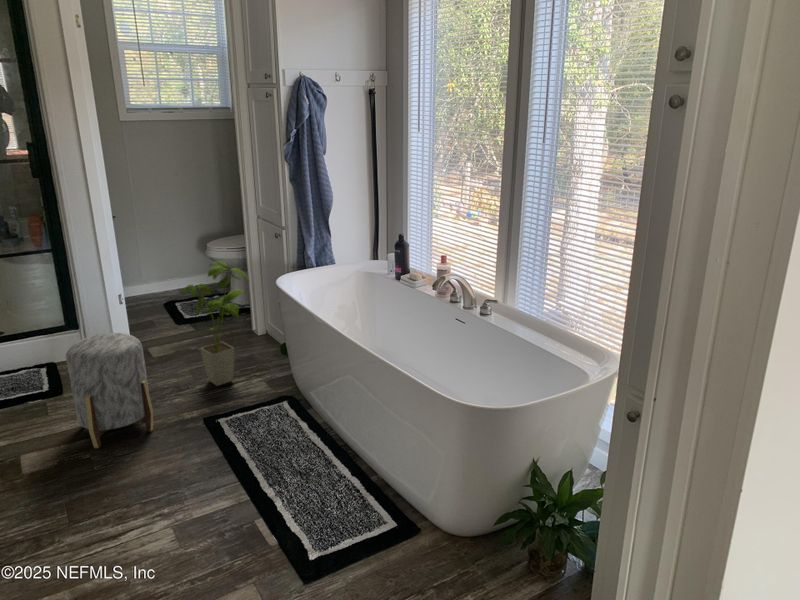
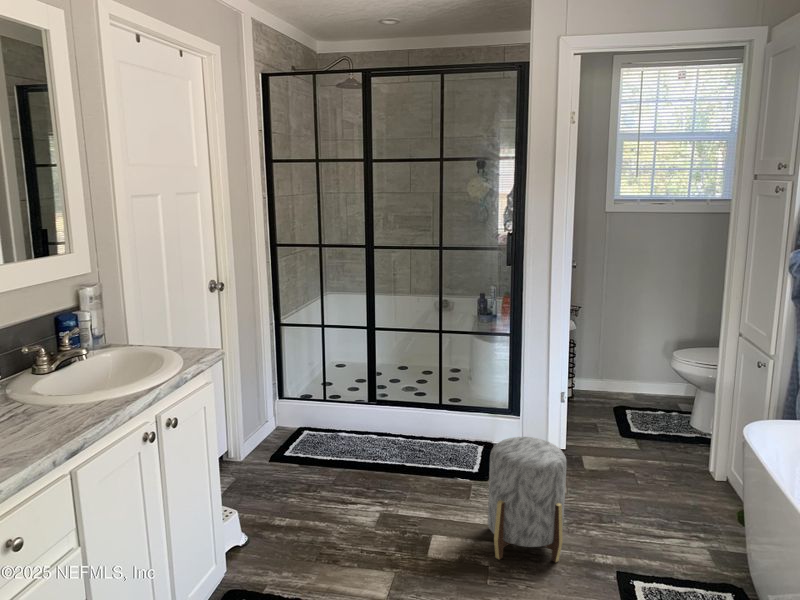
house plant: present [182,261,249,386] -> none [624,385,711,533]

